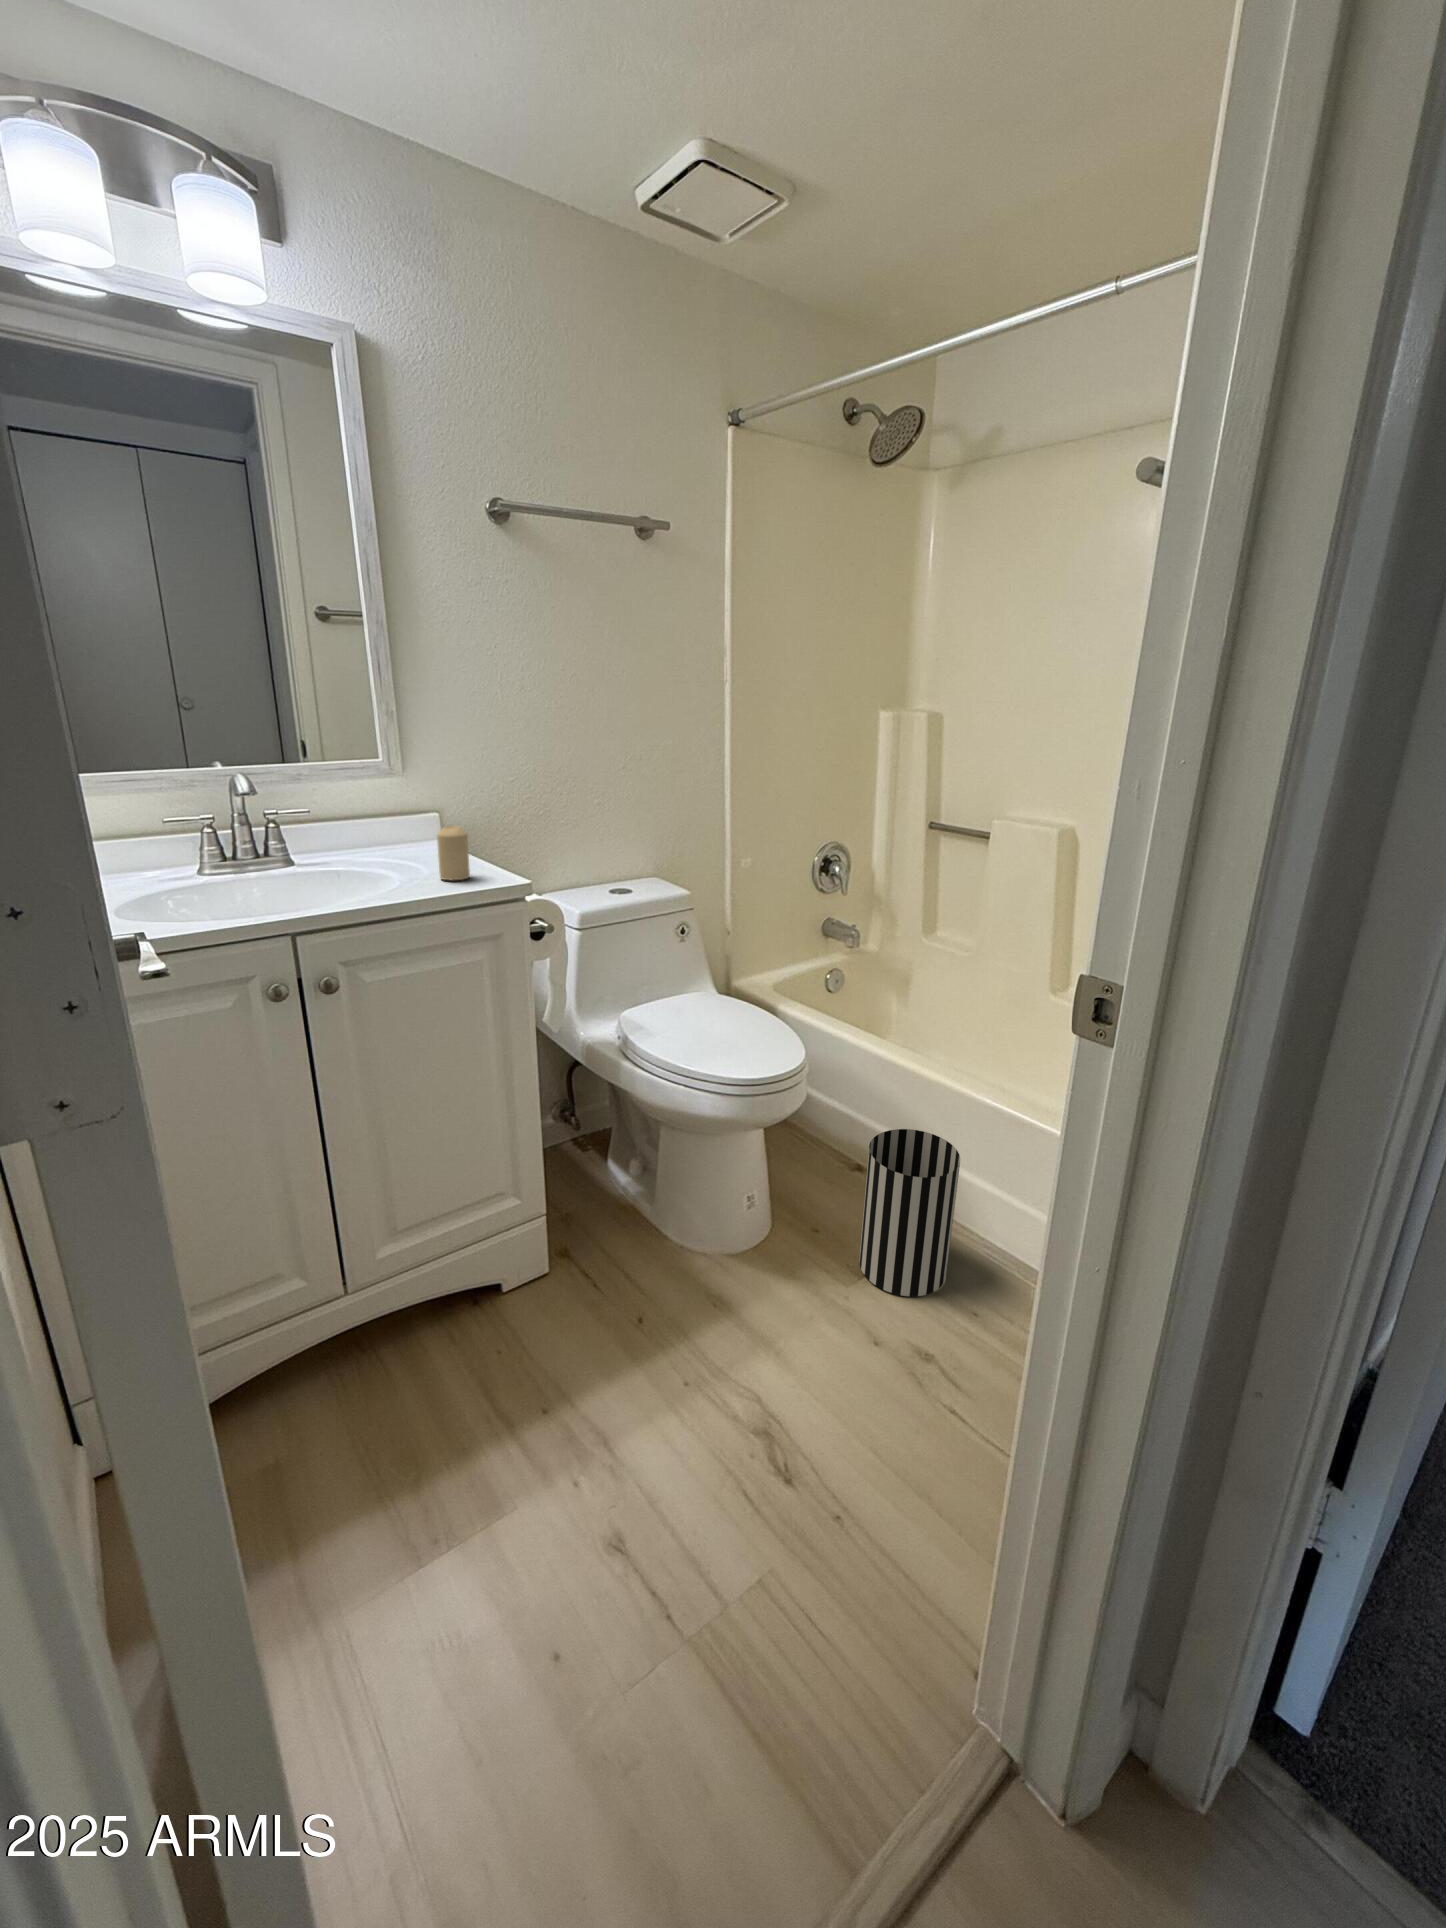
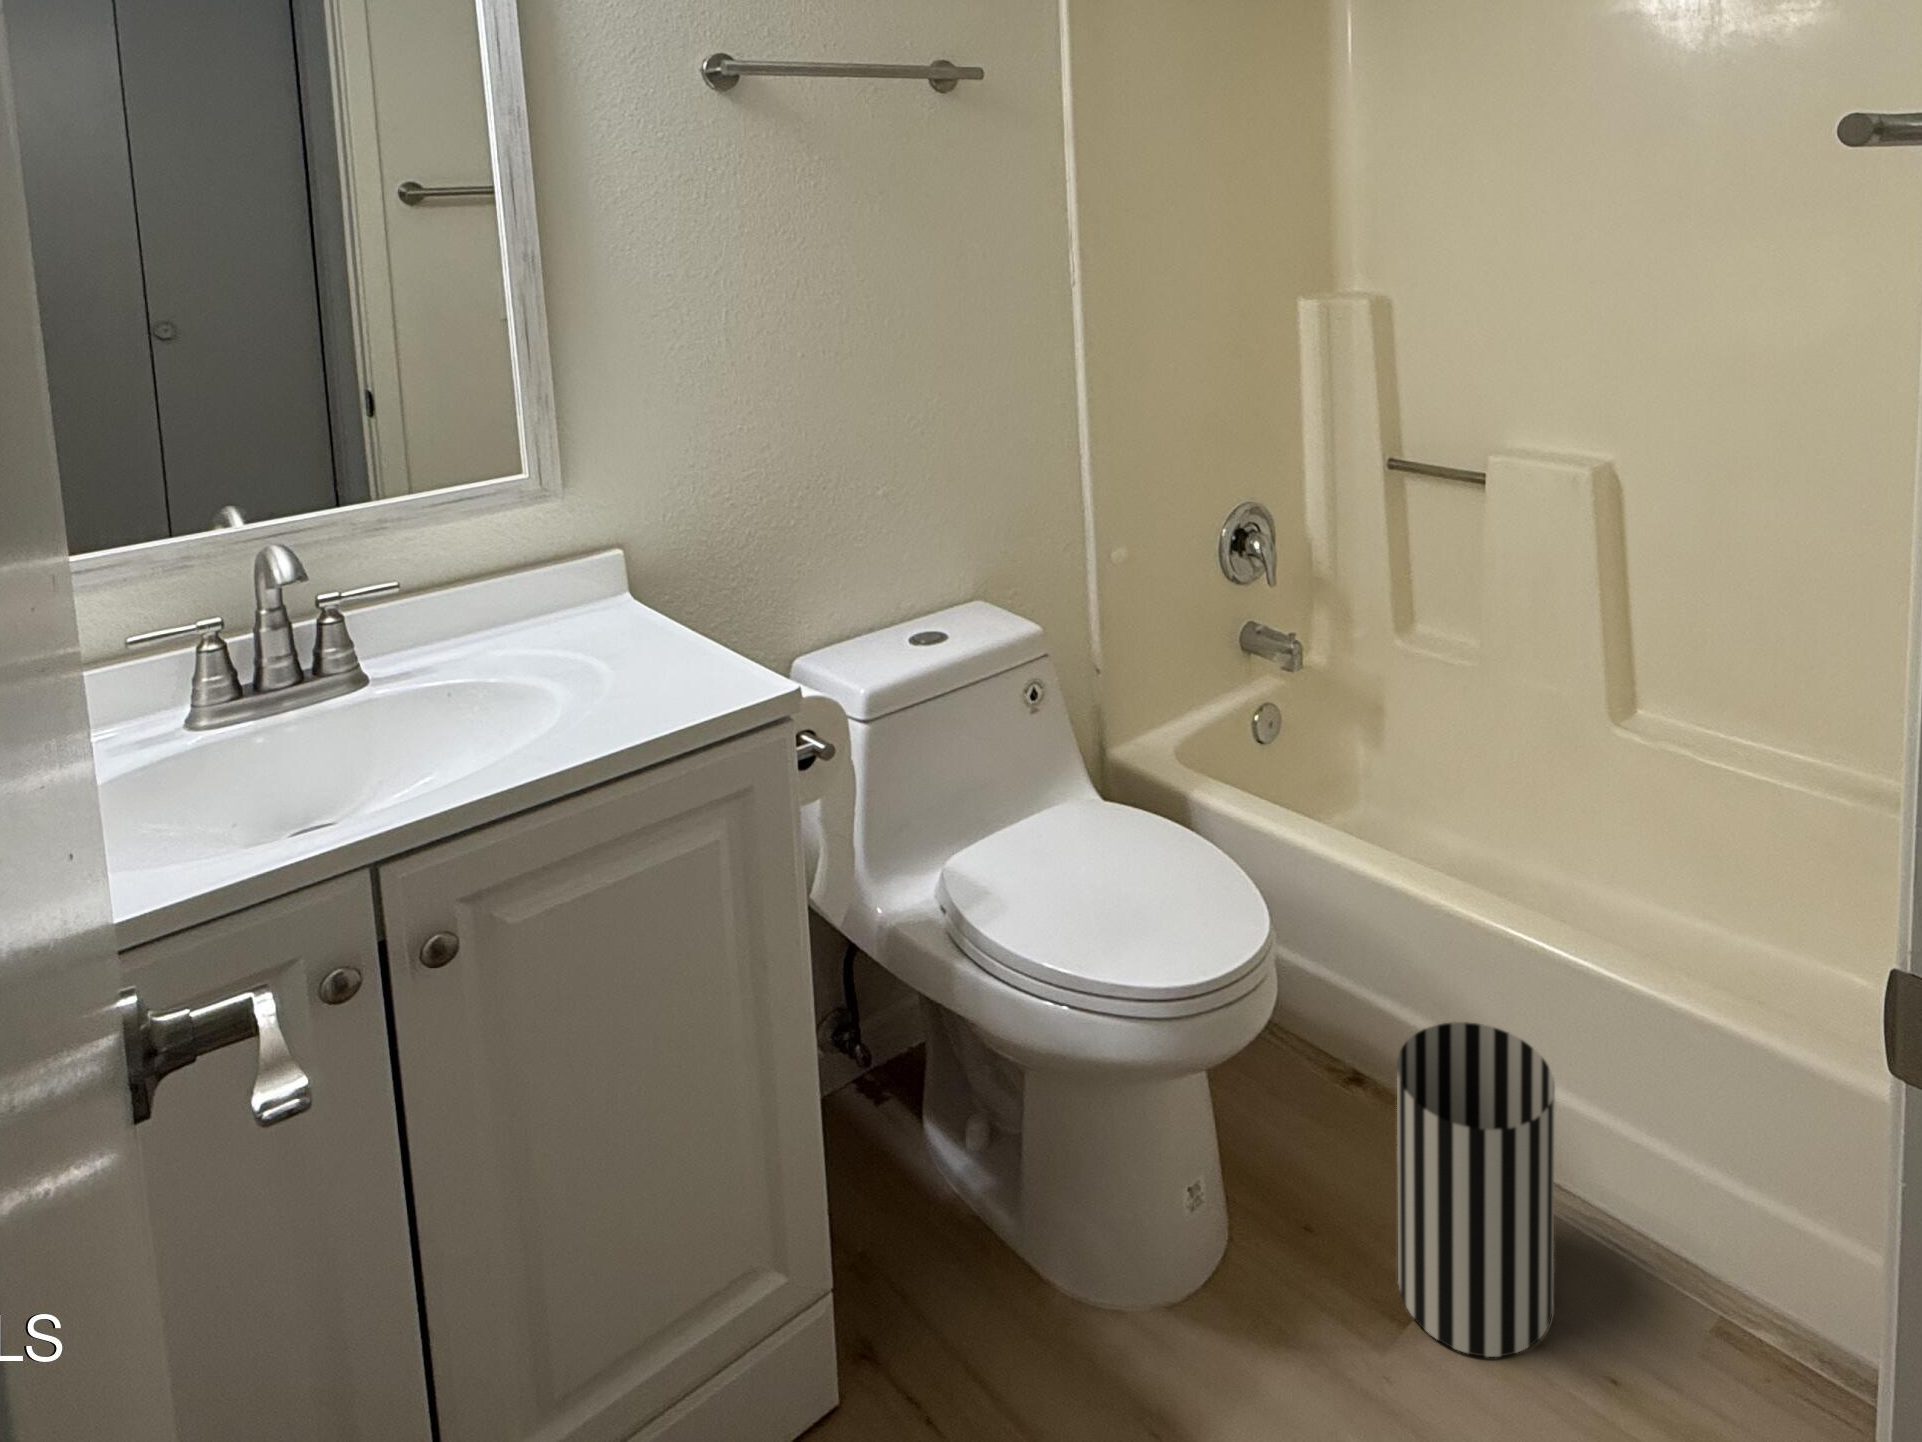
candle: present [437,826,470,880] -> none [635,599,692,698]

